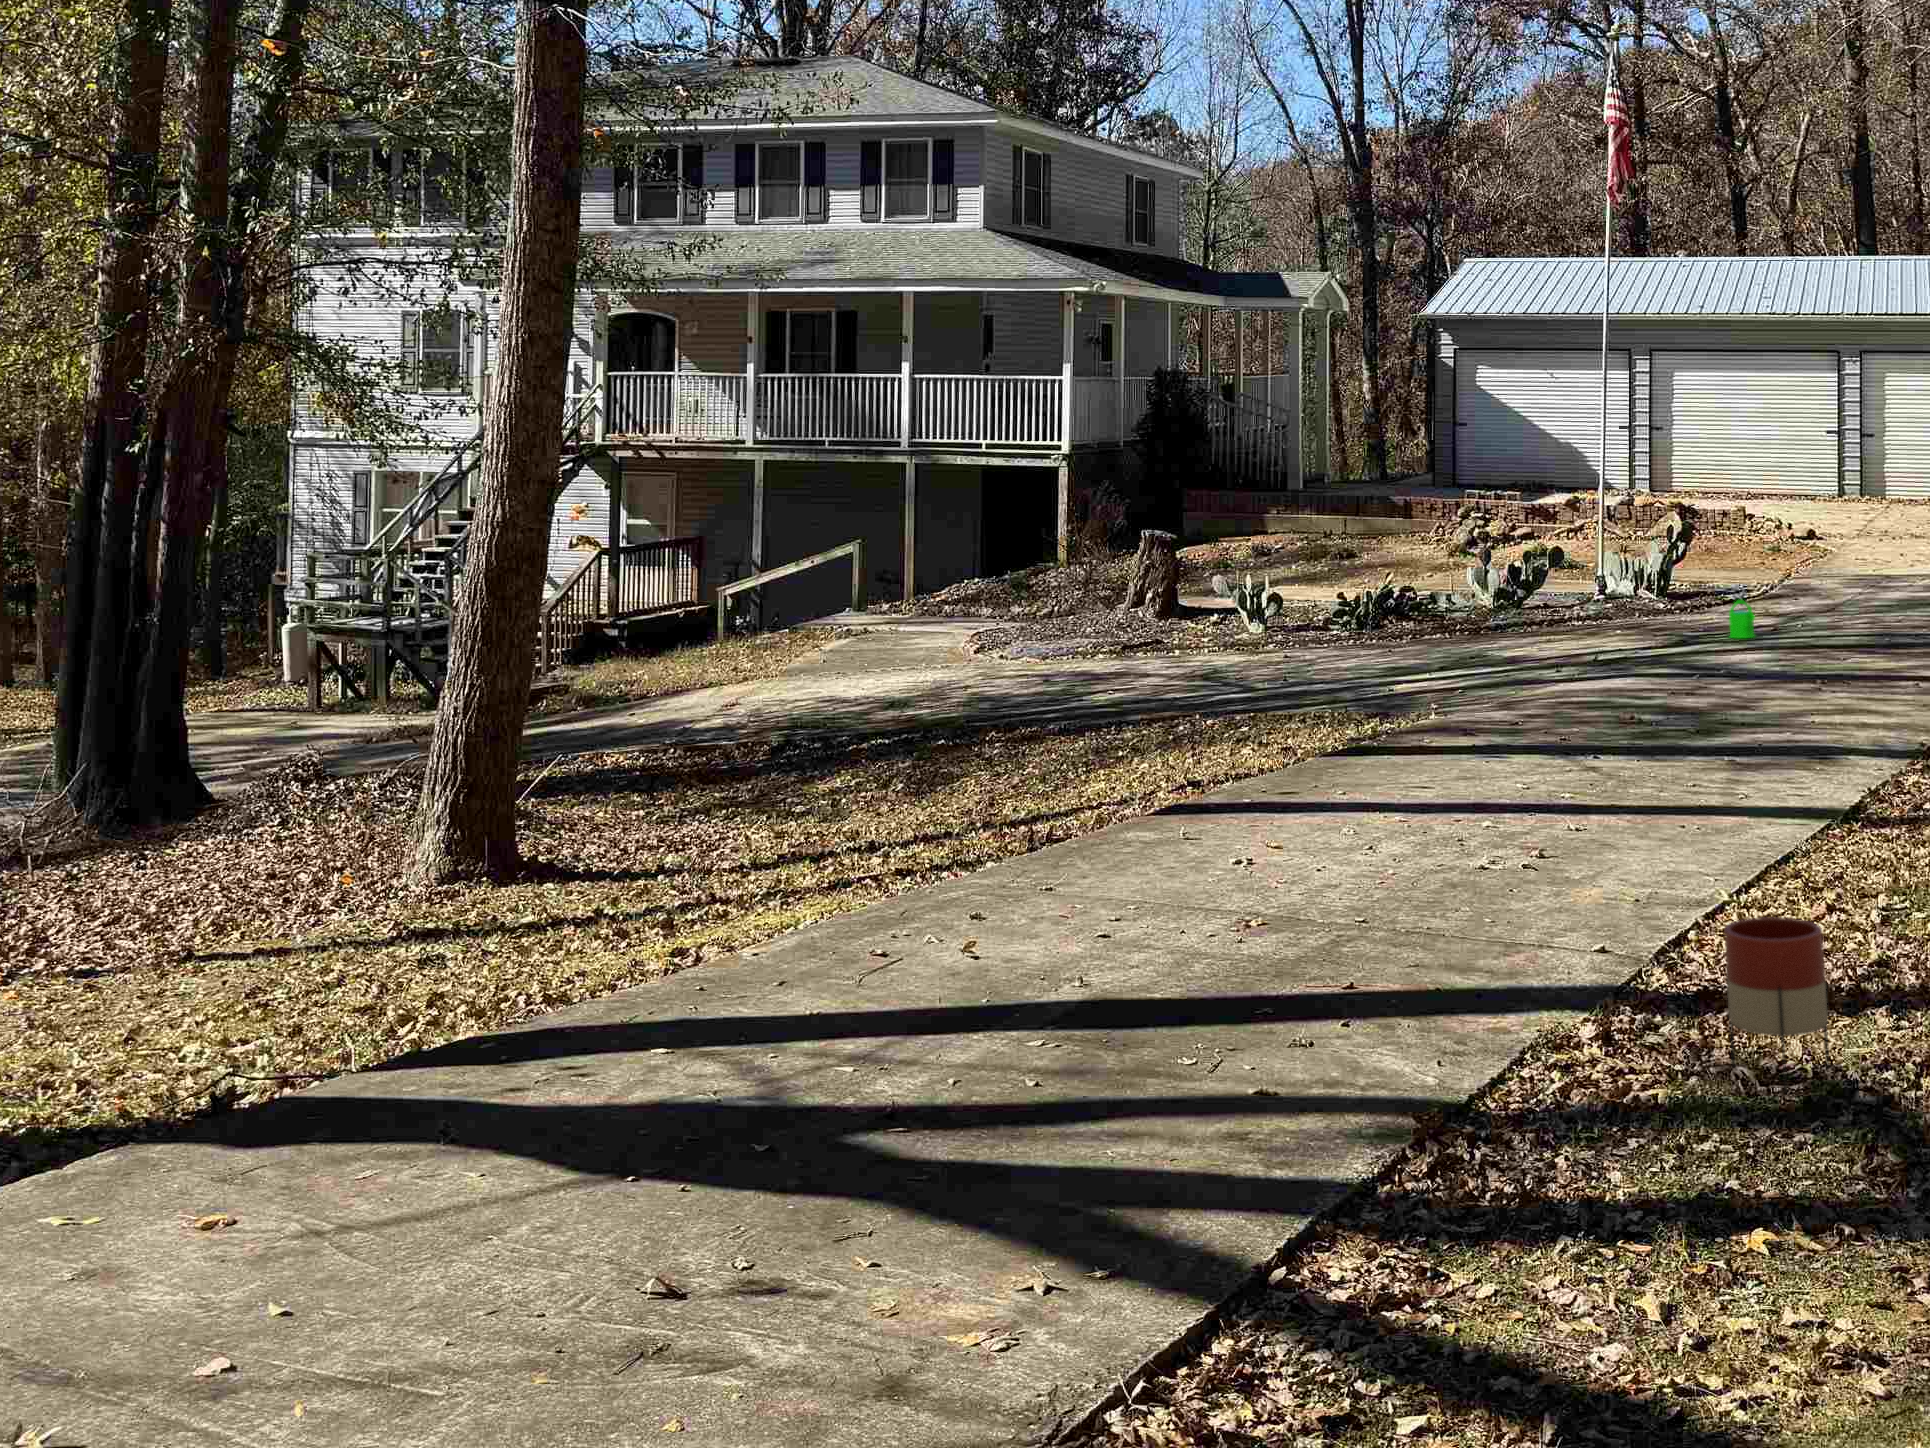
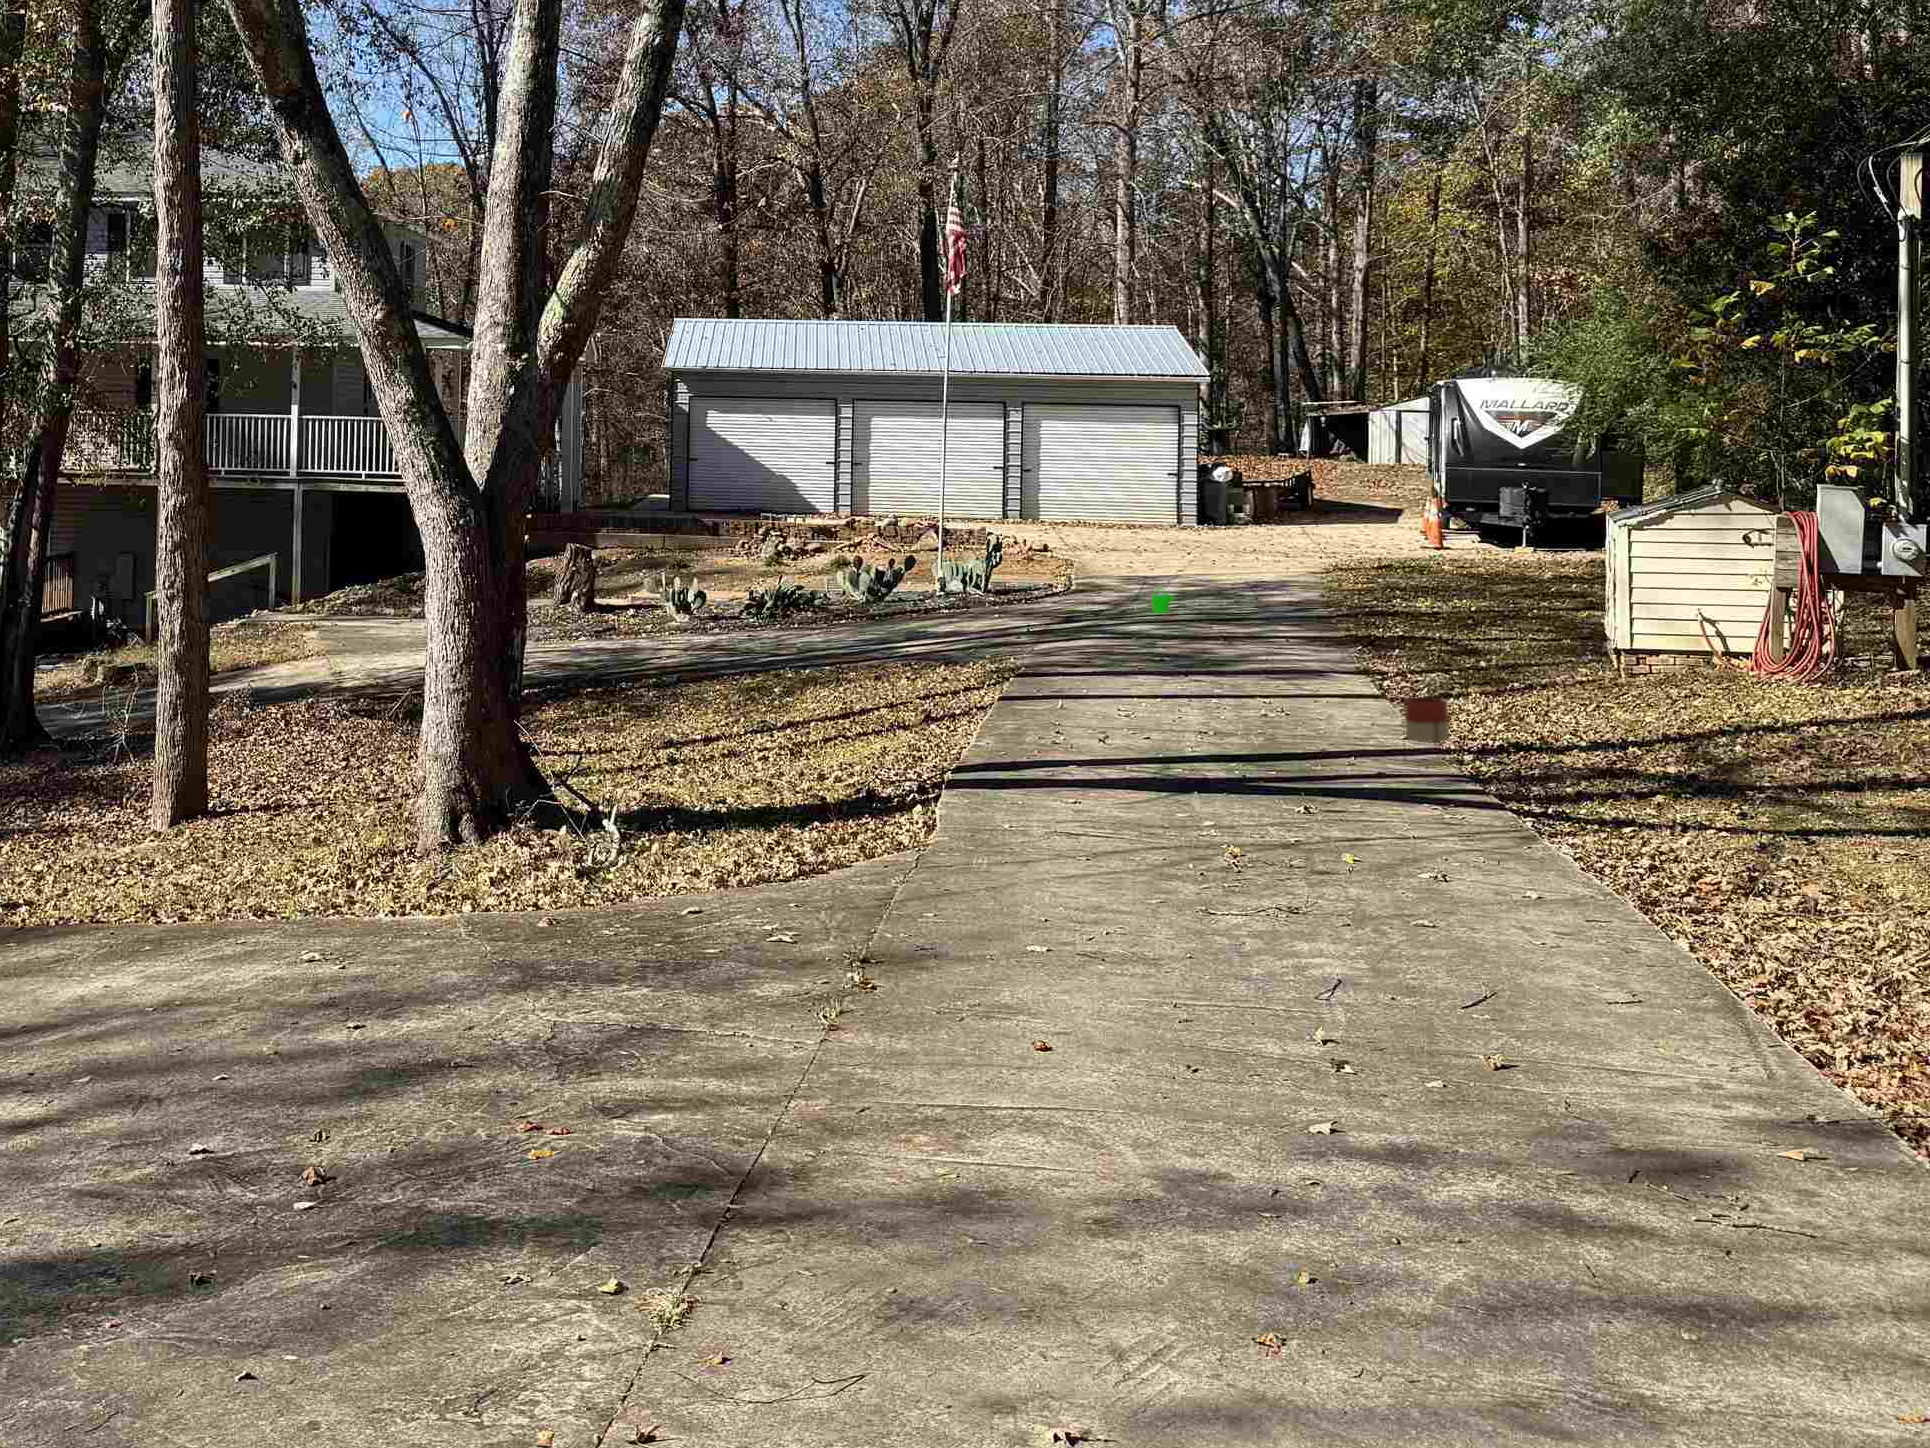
planter: present [1724,917,1830,1092] -> present [1404,697,1450,746]

